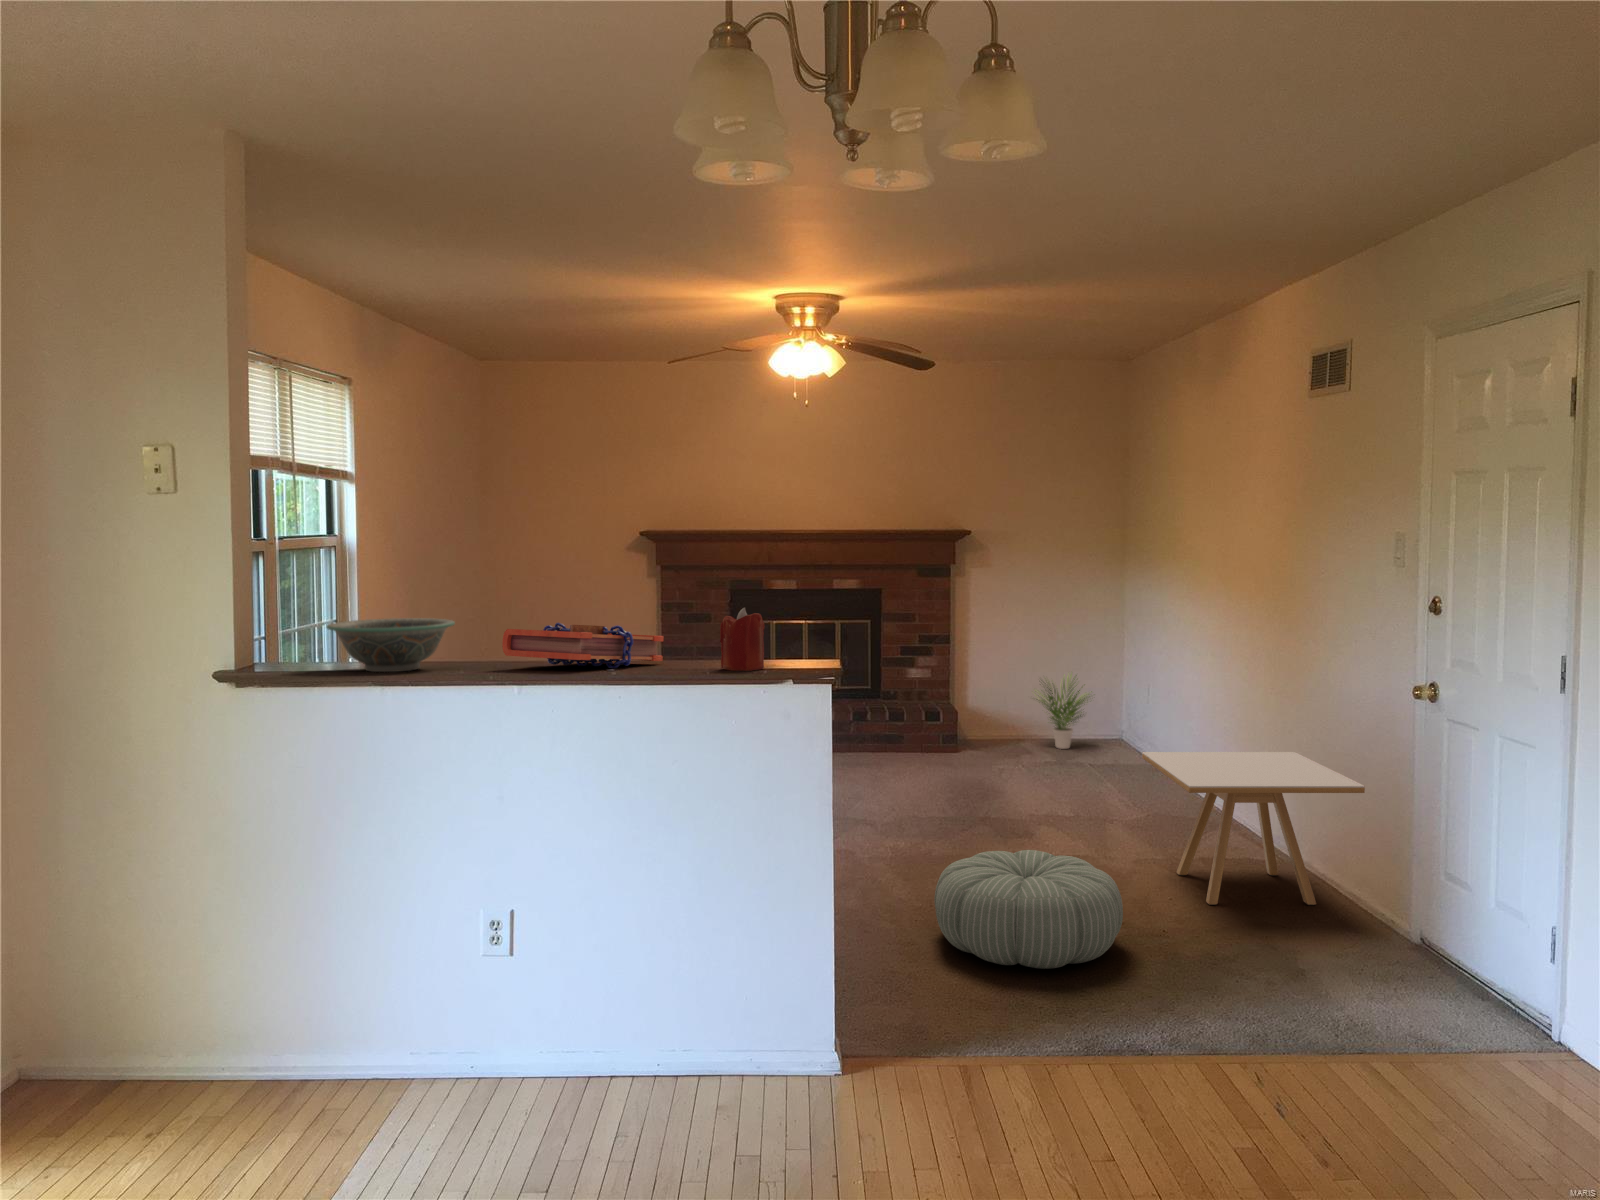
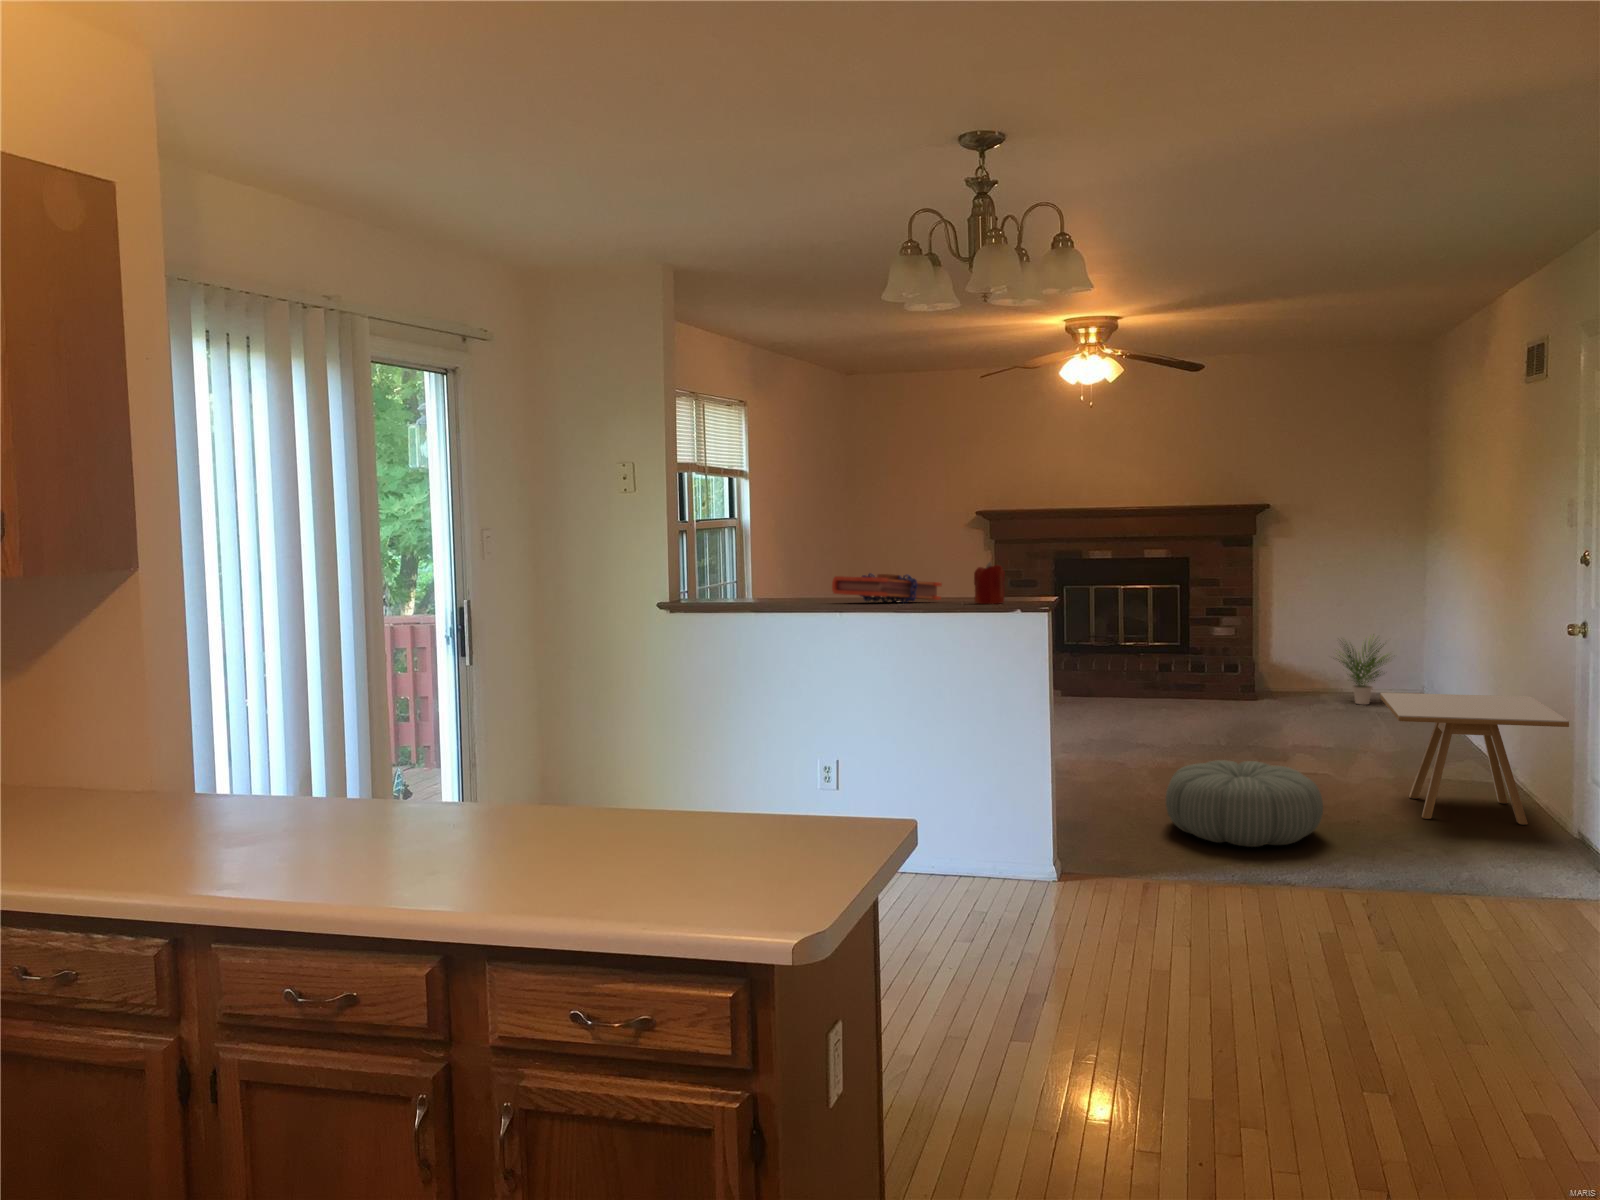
decorative bowl: present [327,618,455,672] -> none [724,571,803,604]

